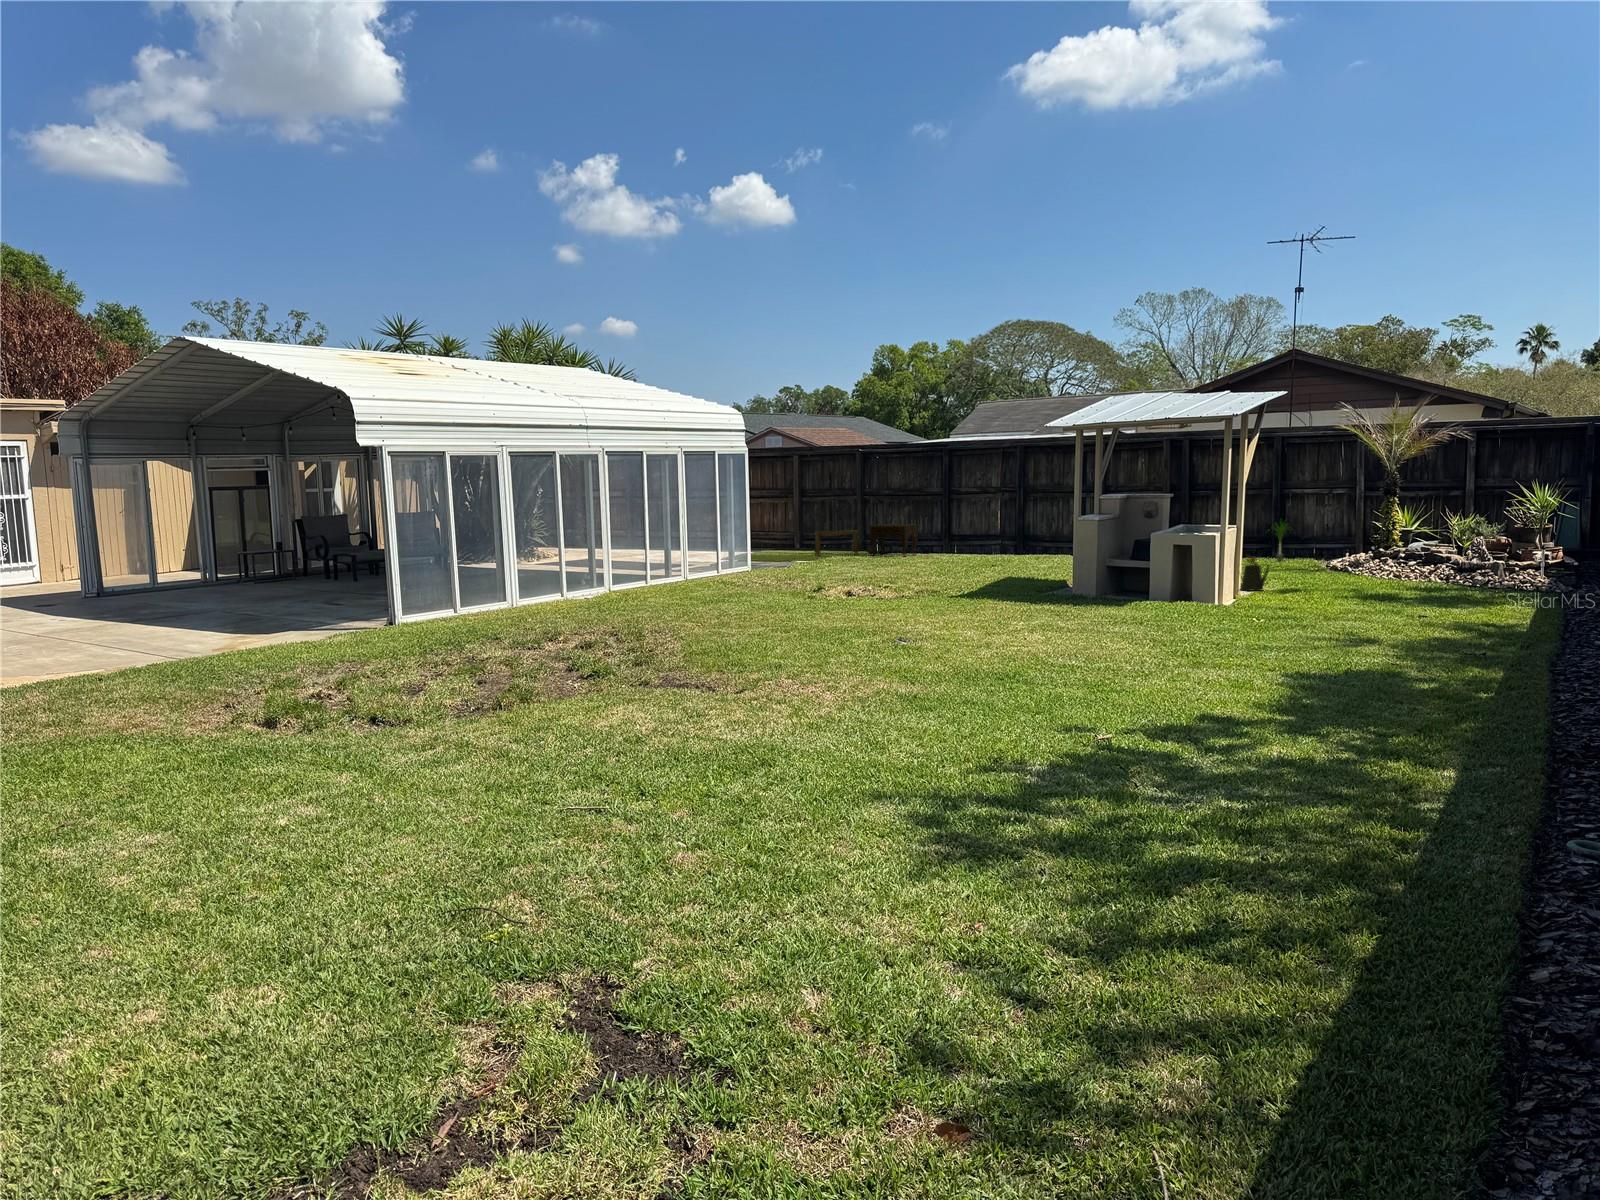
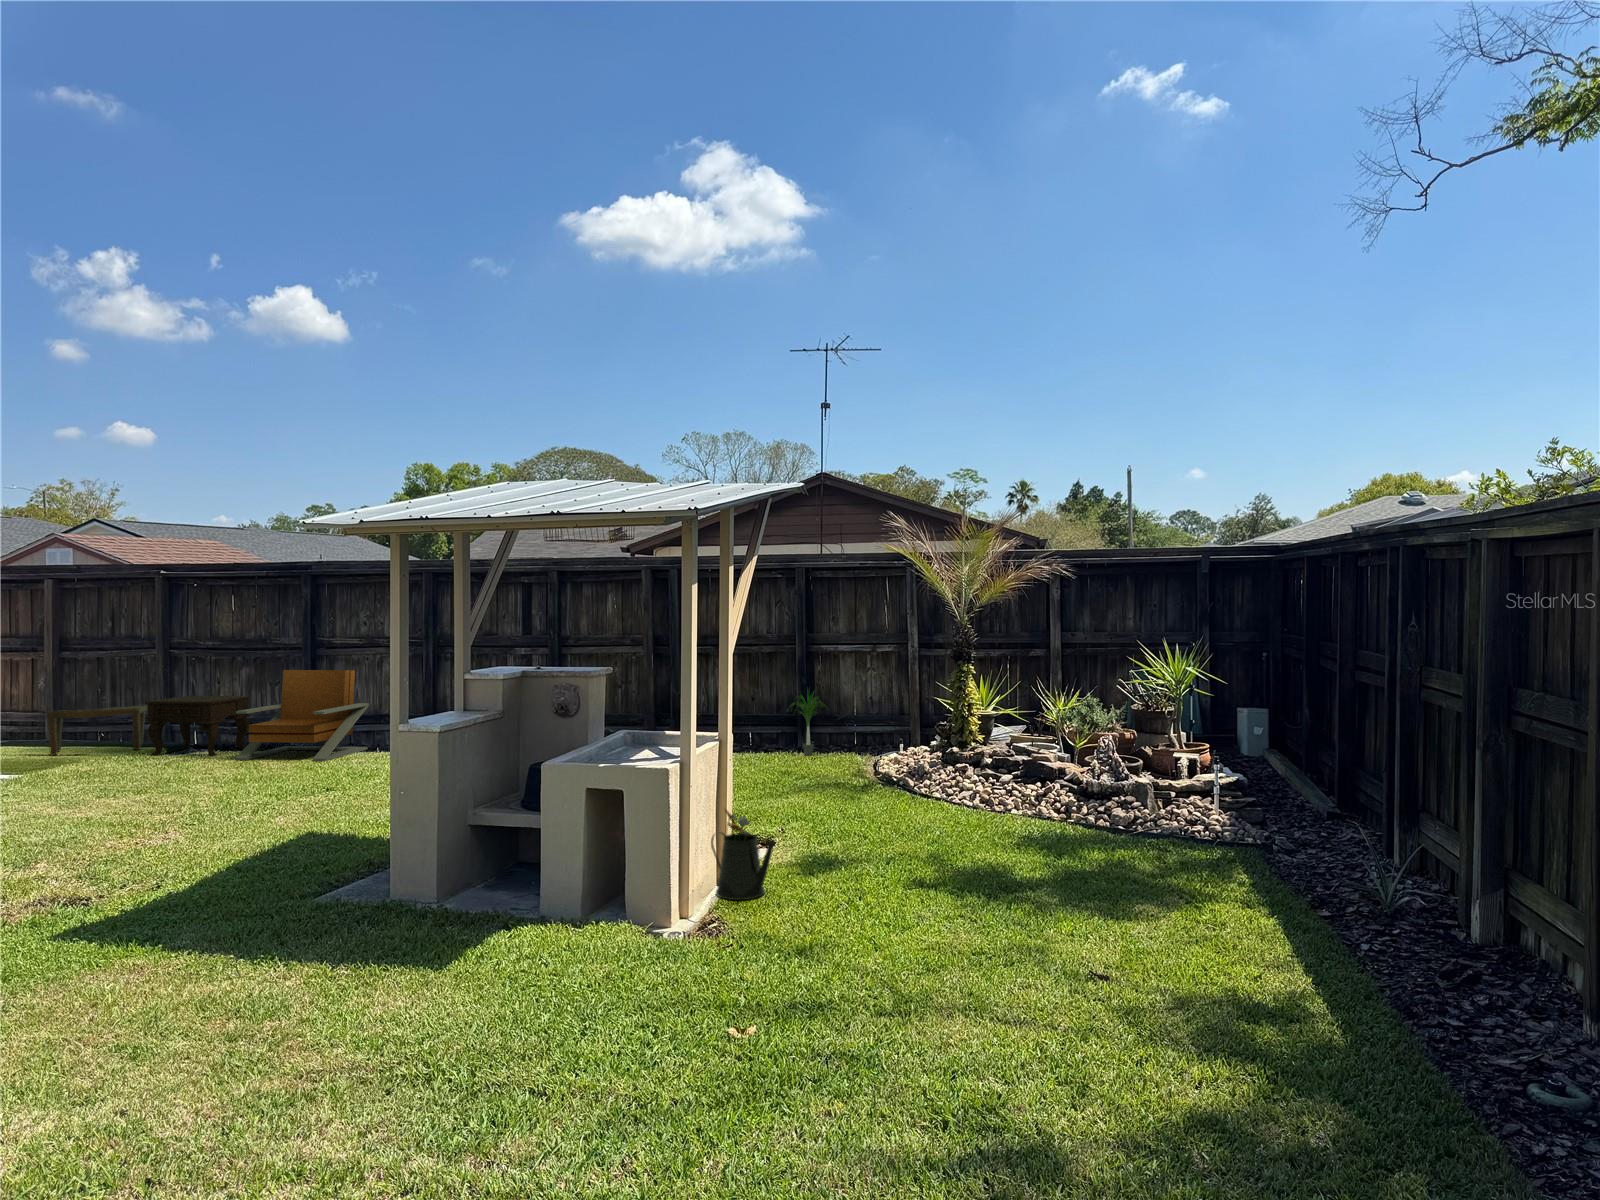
lounge chair: none [923,508,989,559] -> present [236,670,369,761]

